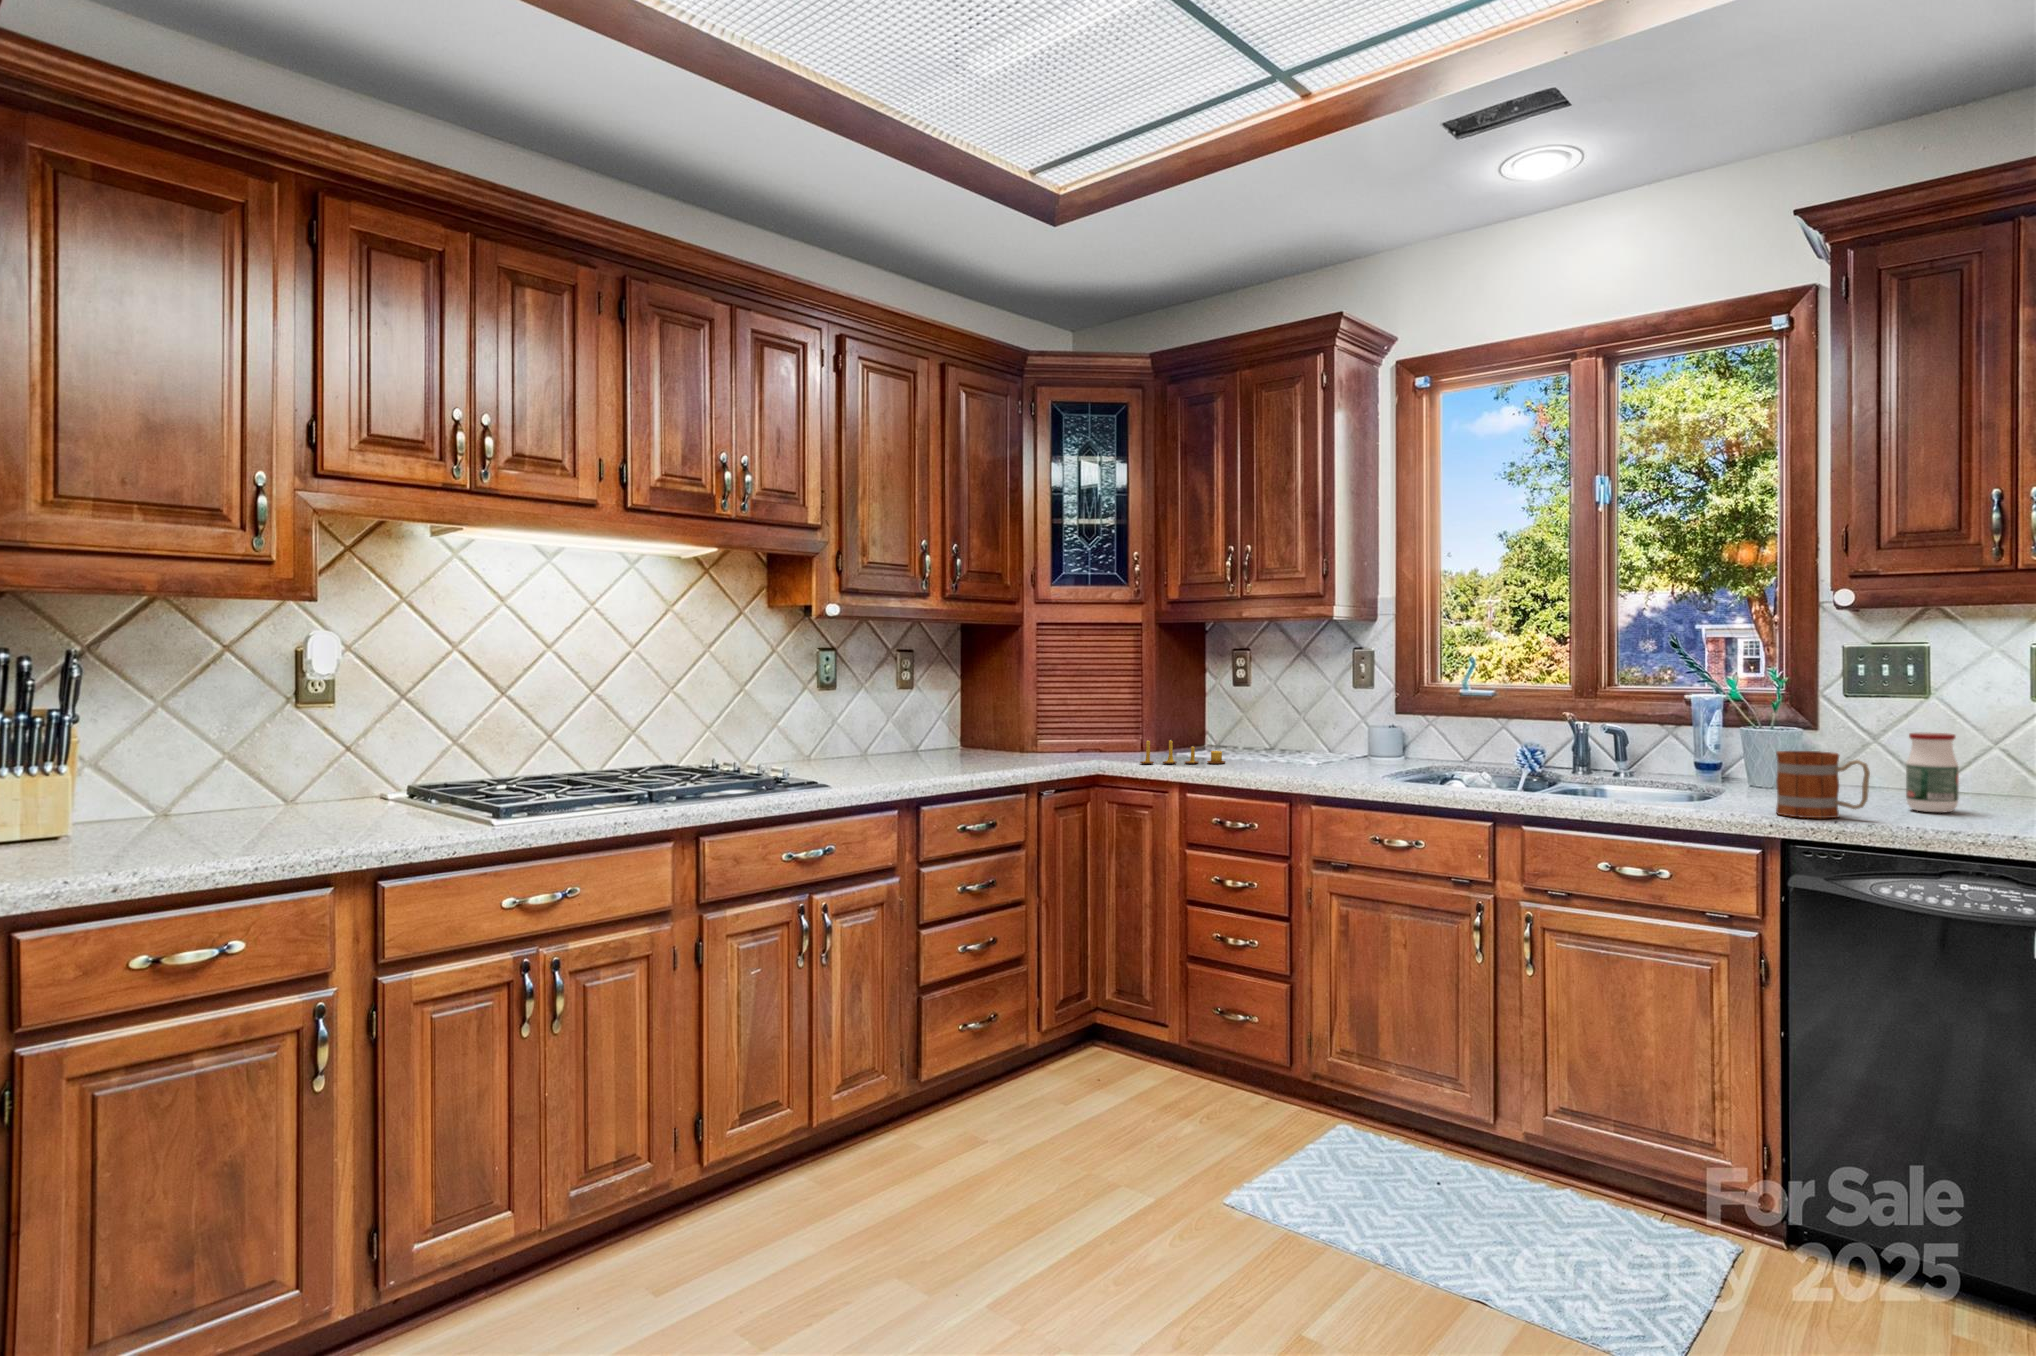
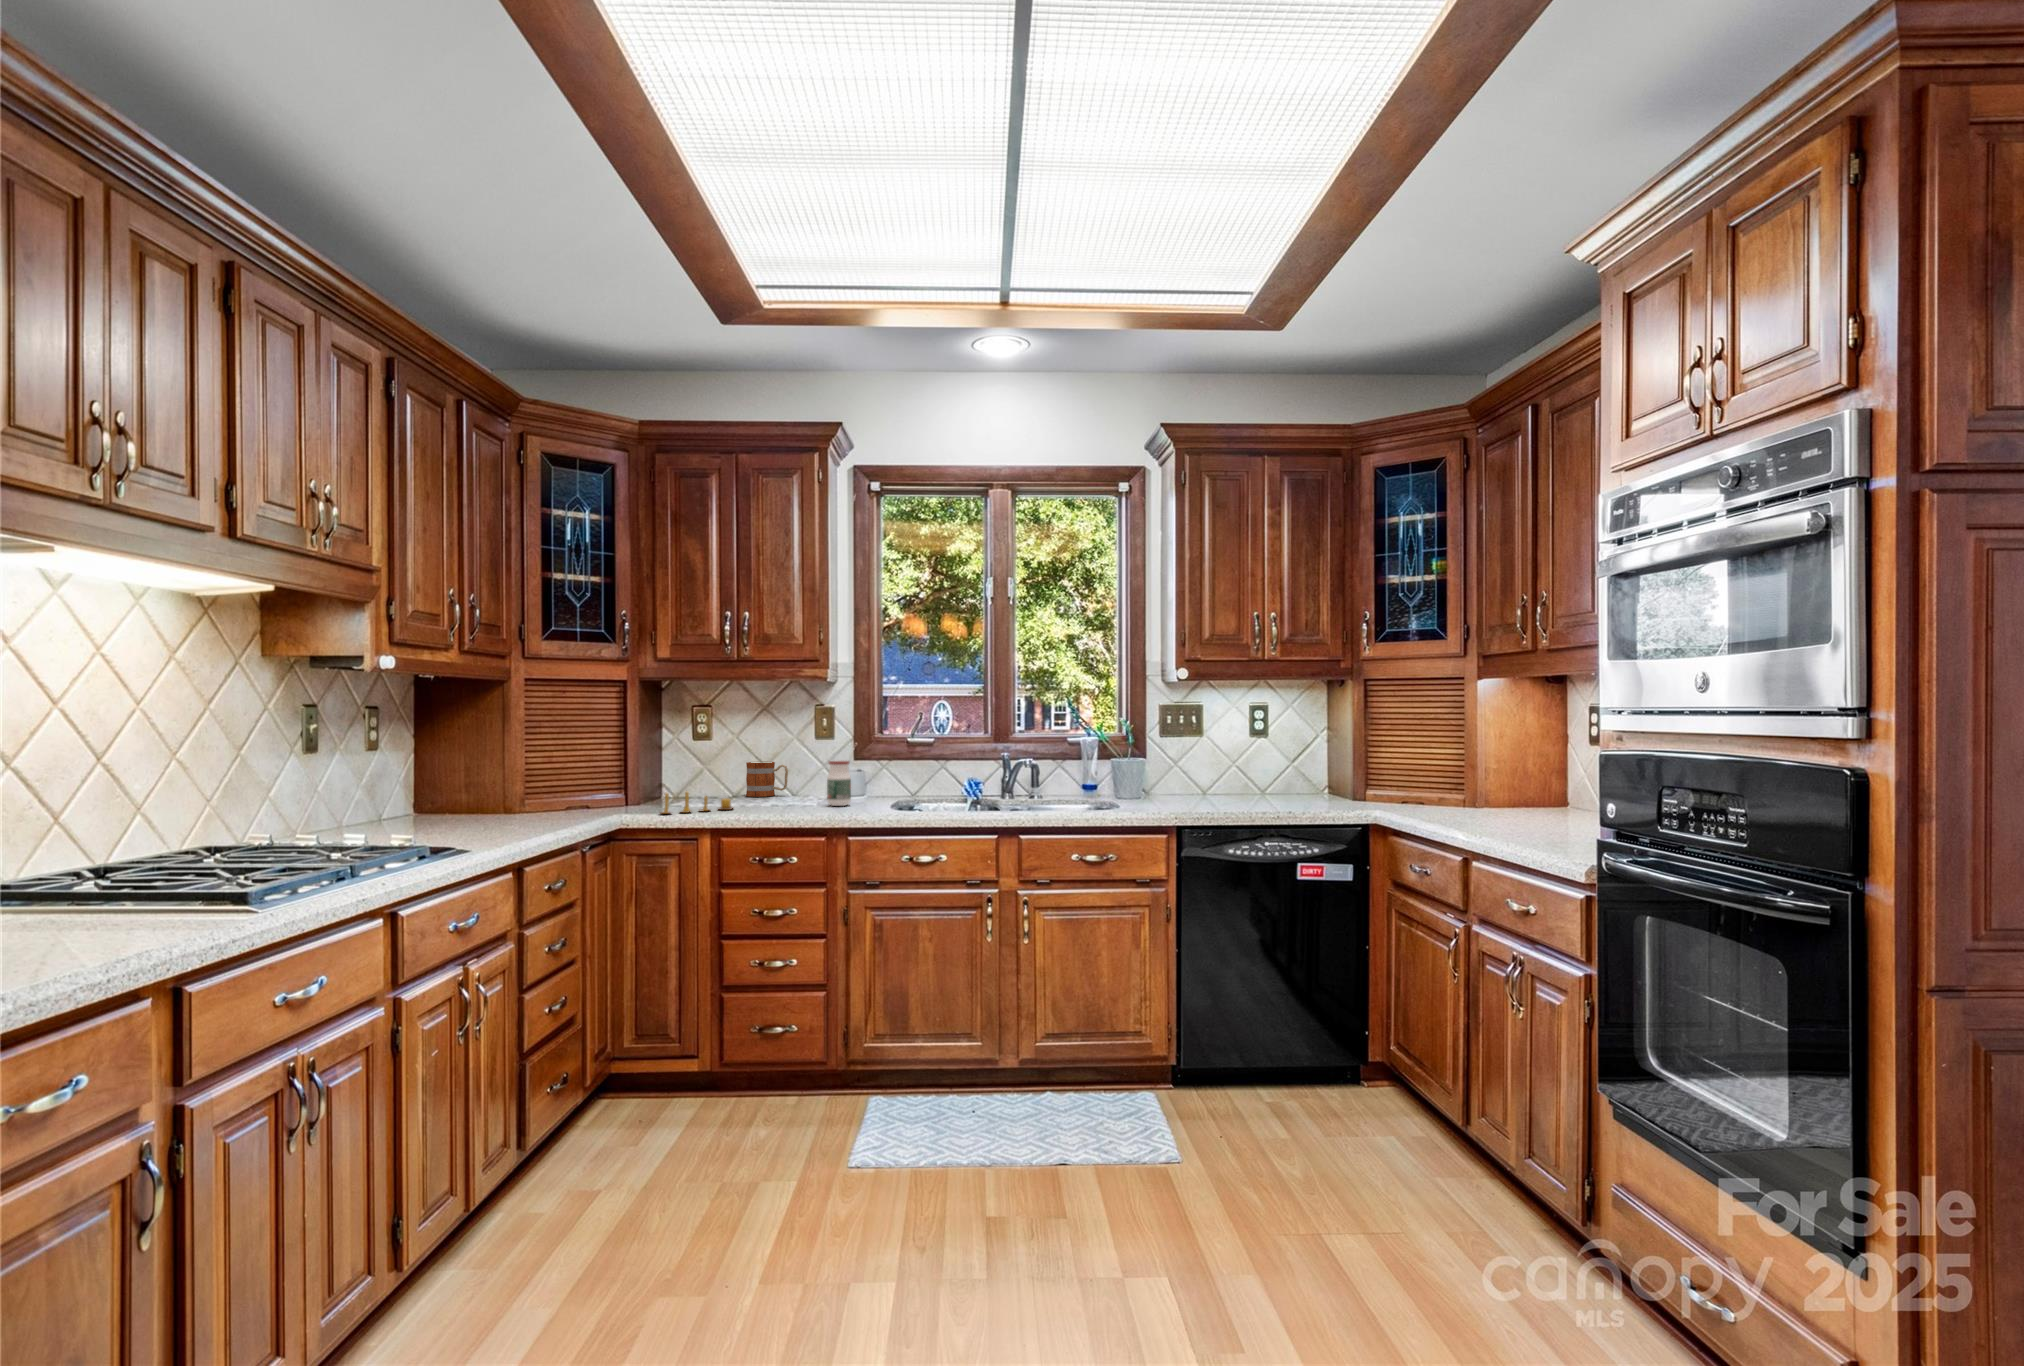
jar: present [1906,733,1959,812] -> present [827,761,851,806]
mug: present [1776,751,1870,818] -> present [746,762,788,797]

